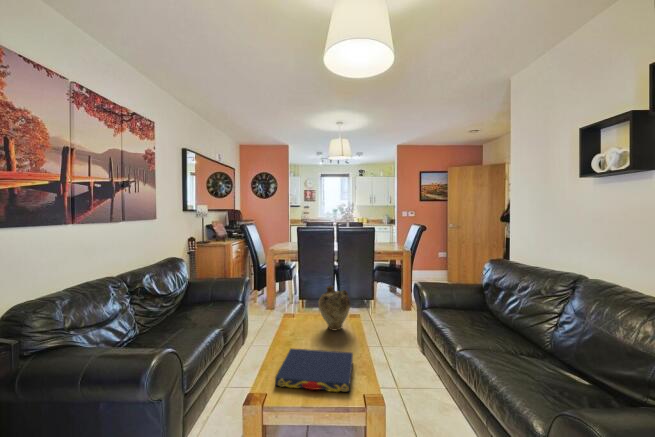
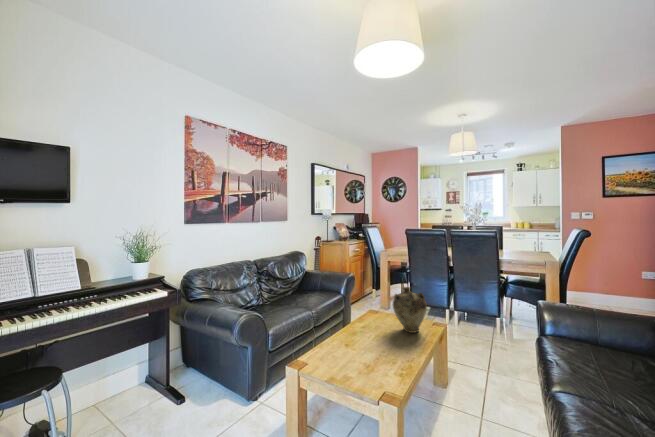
book: present [275,348,353,392] -> none [322,336,404,385]

